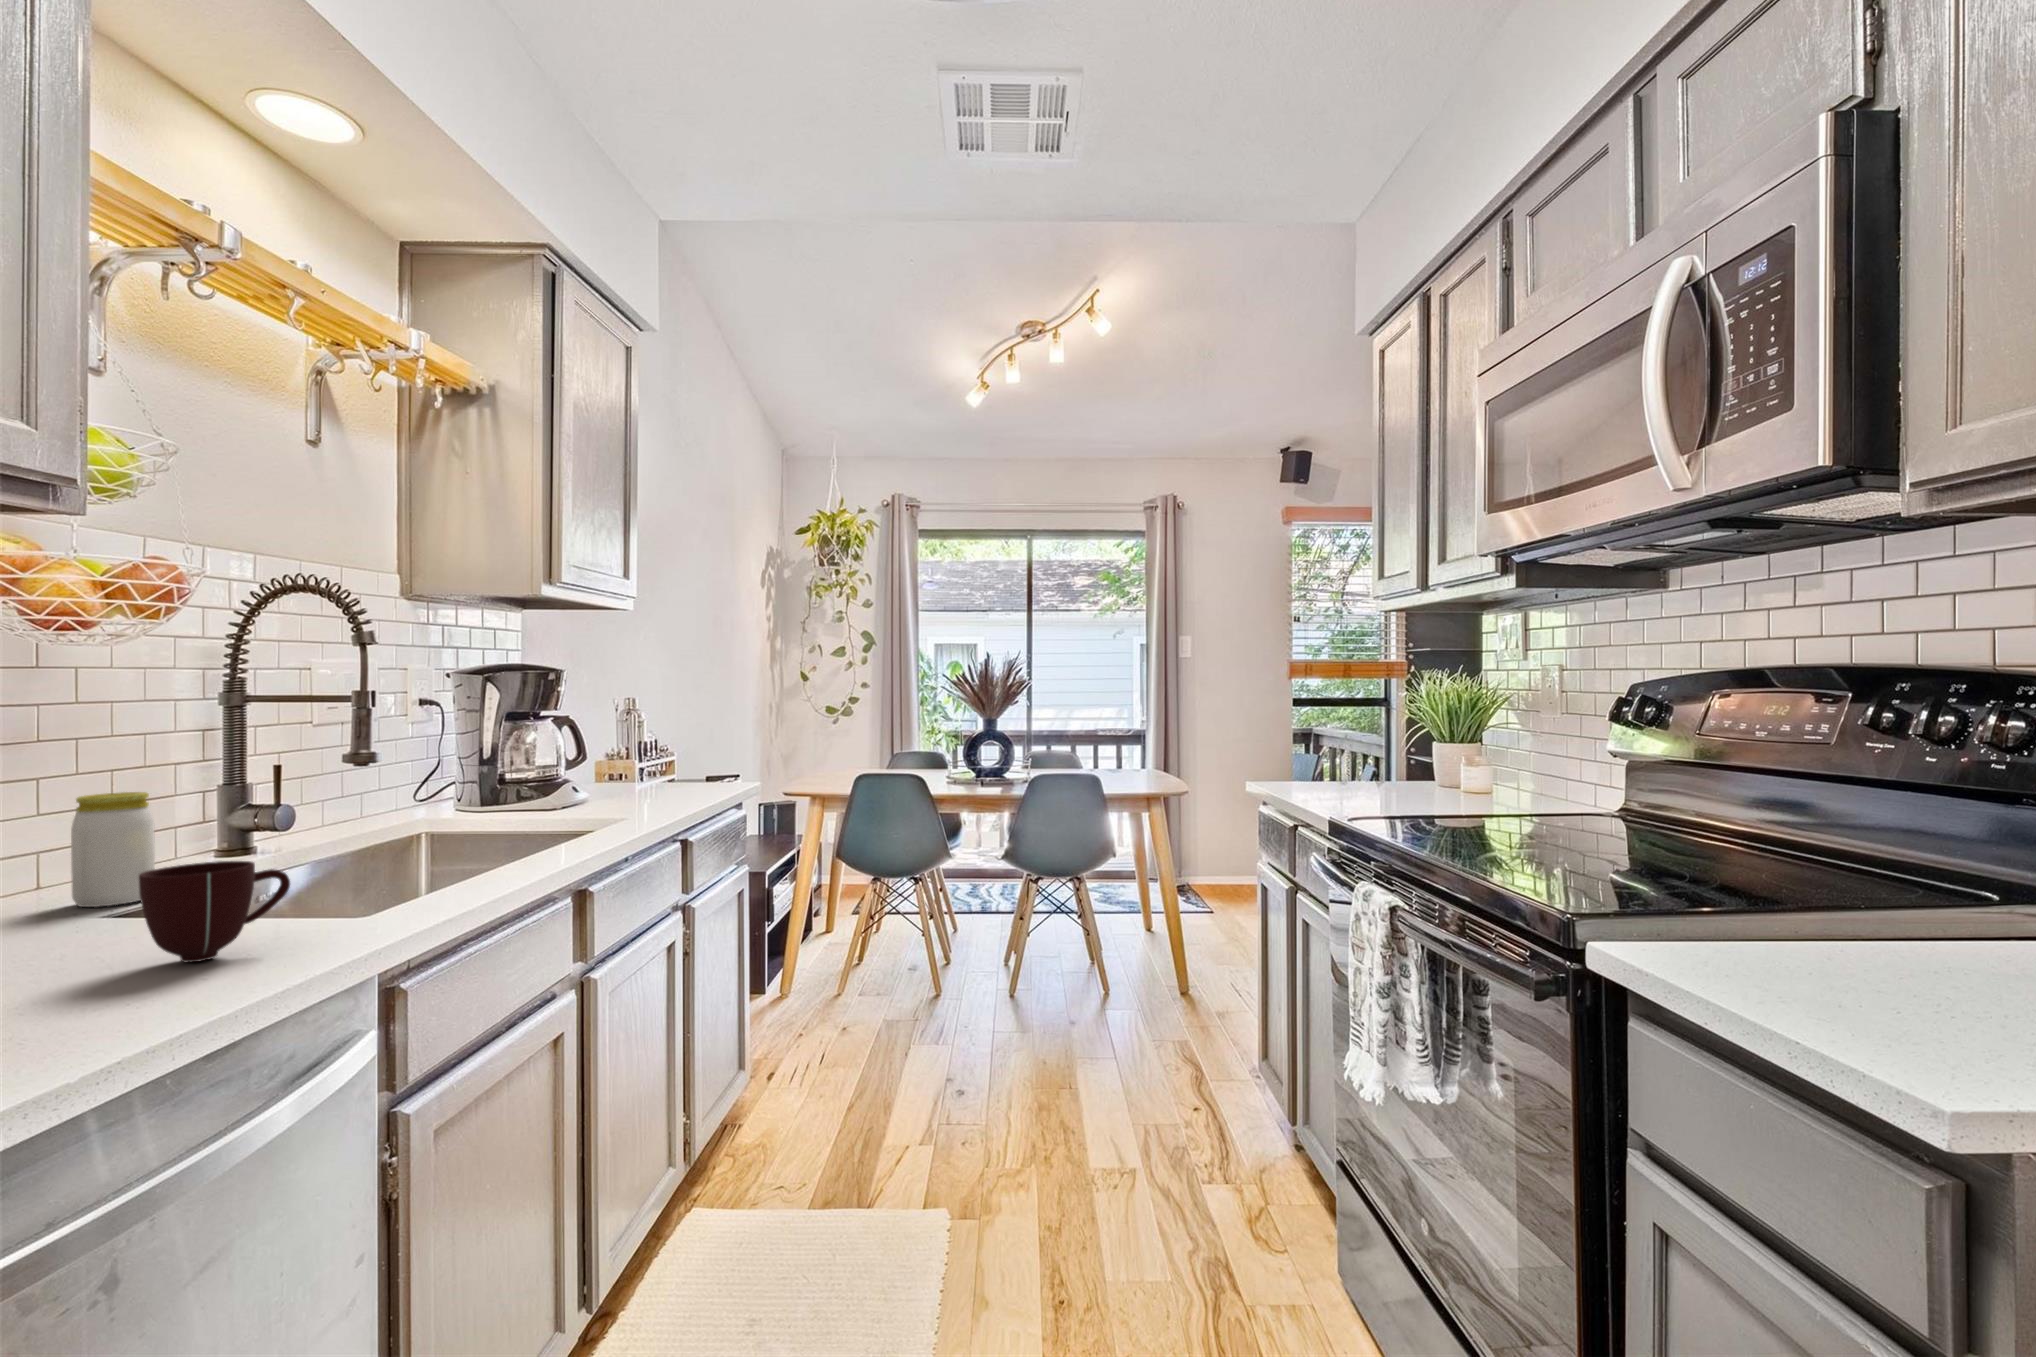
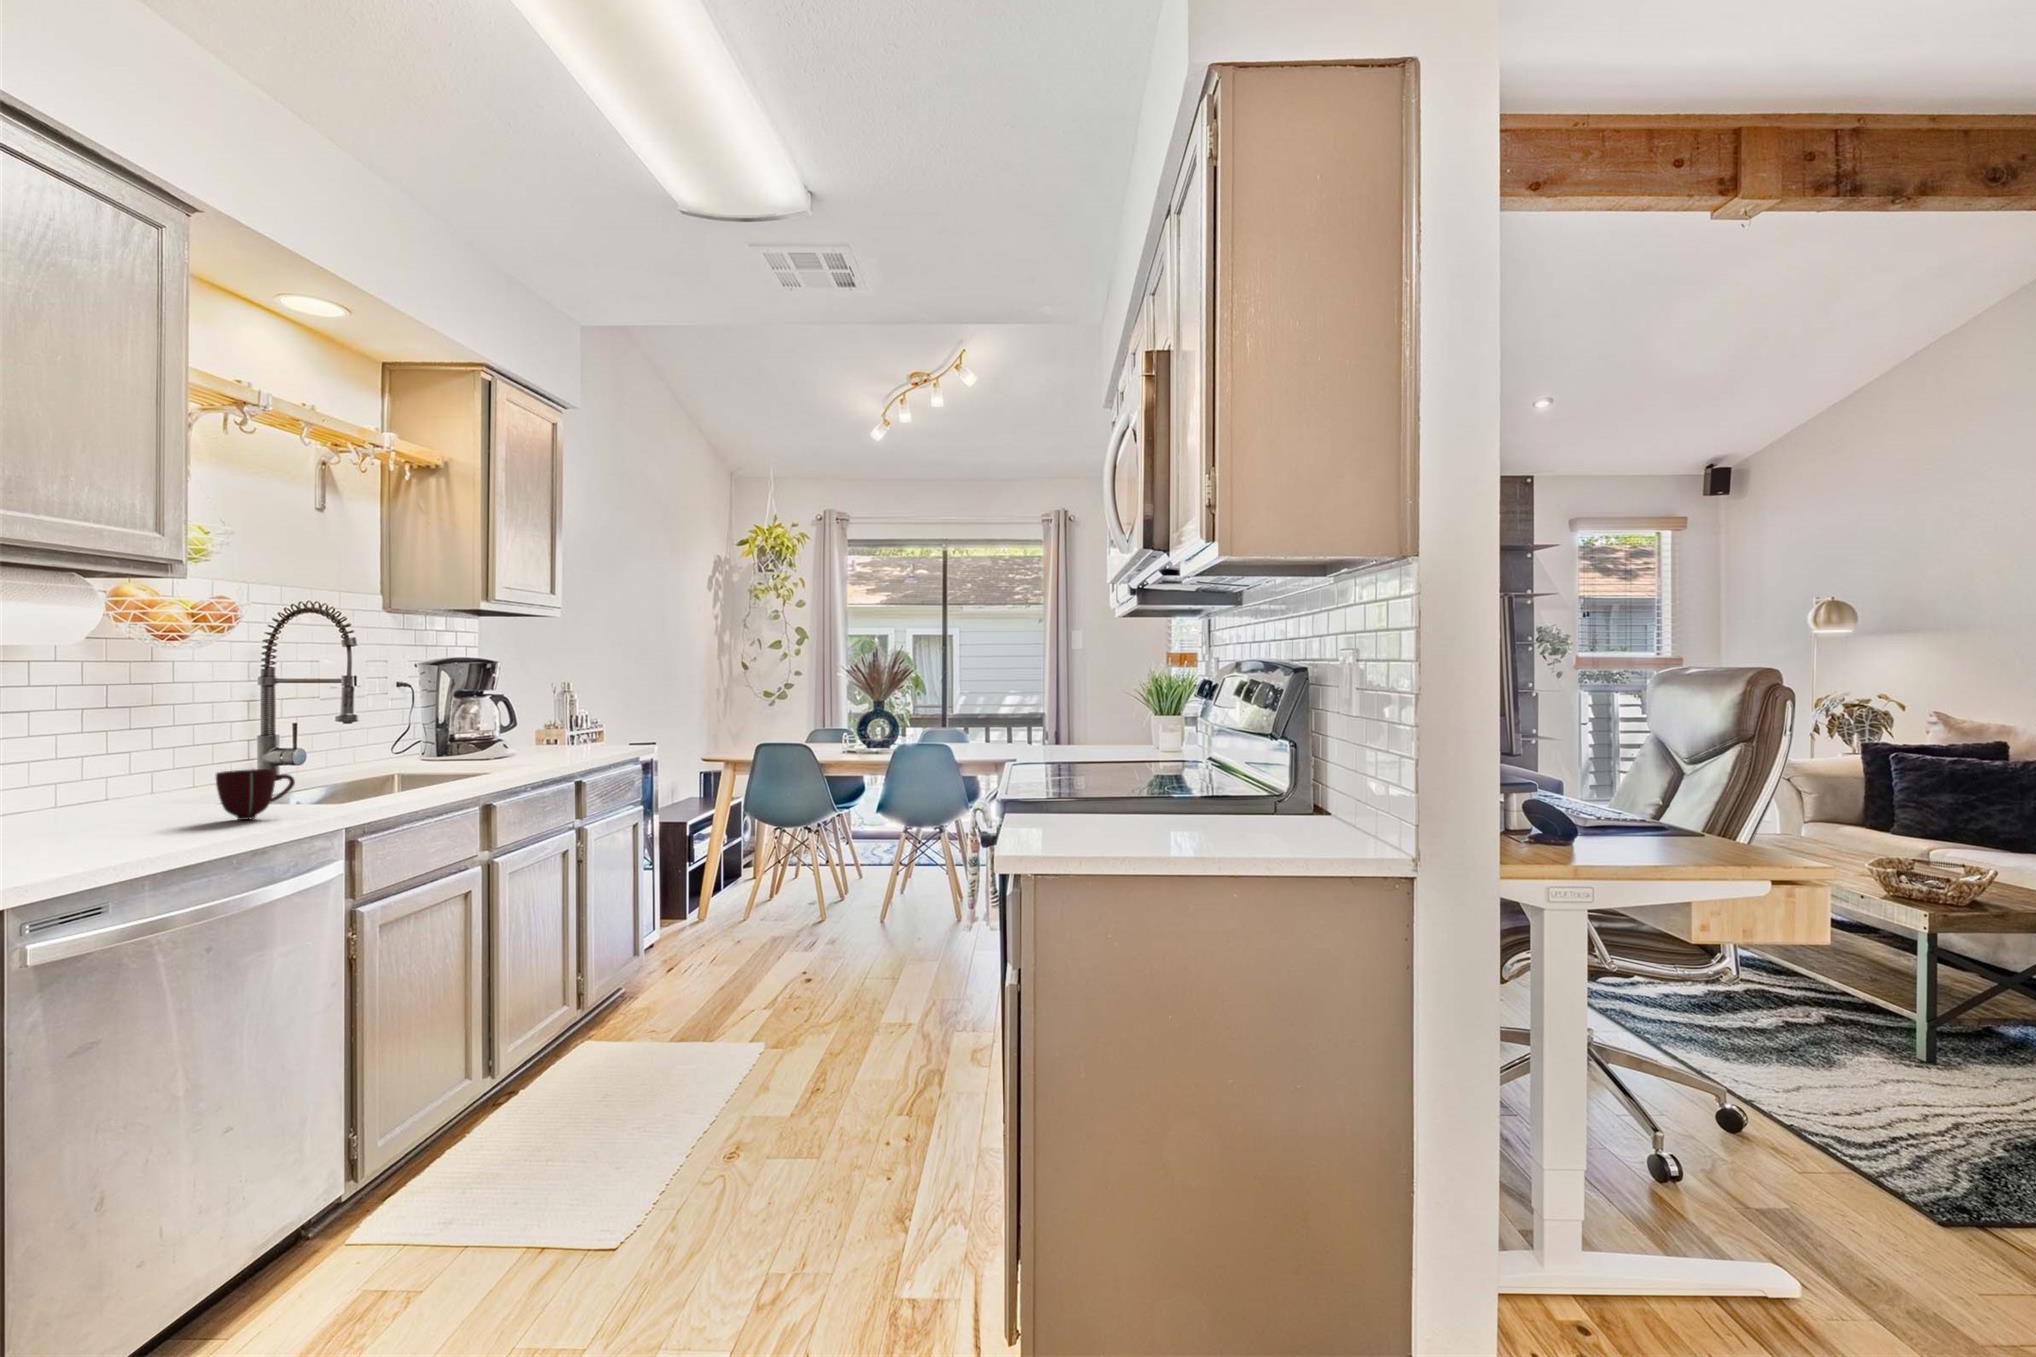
jar: present [71,792,155,907] -> none [173,736,220,801]

